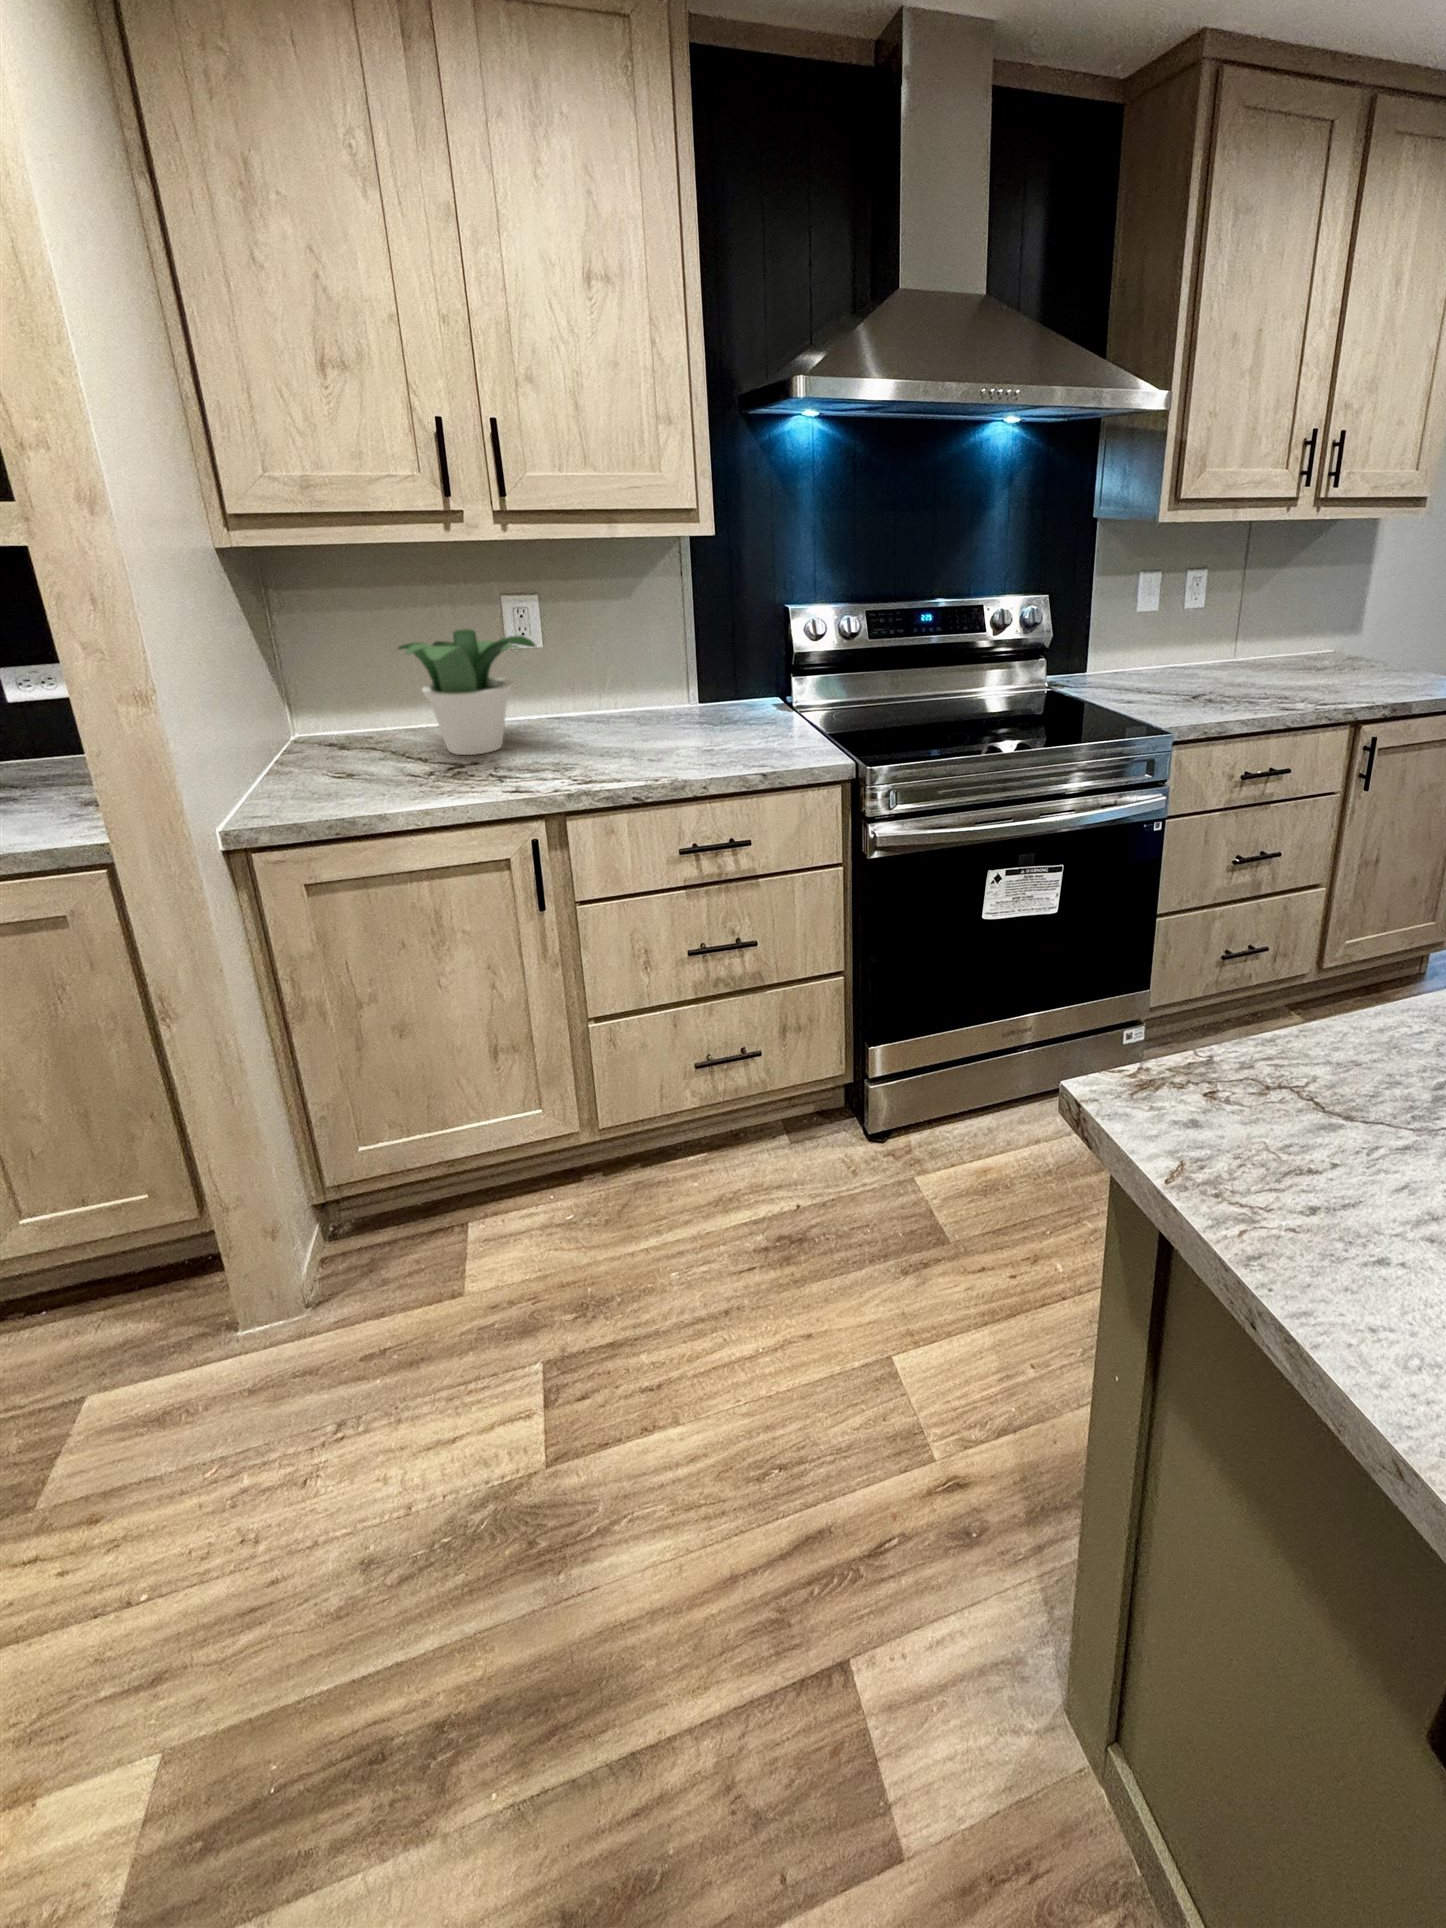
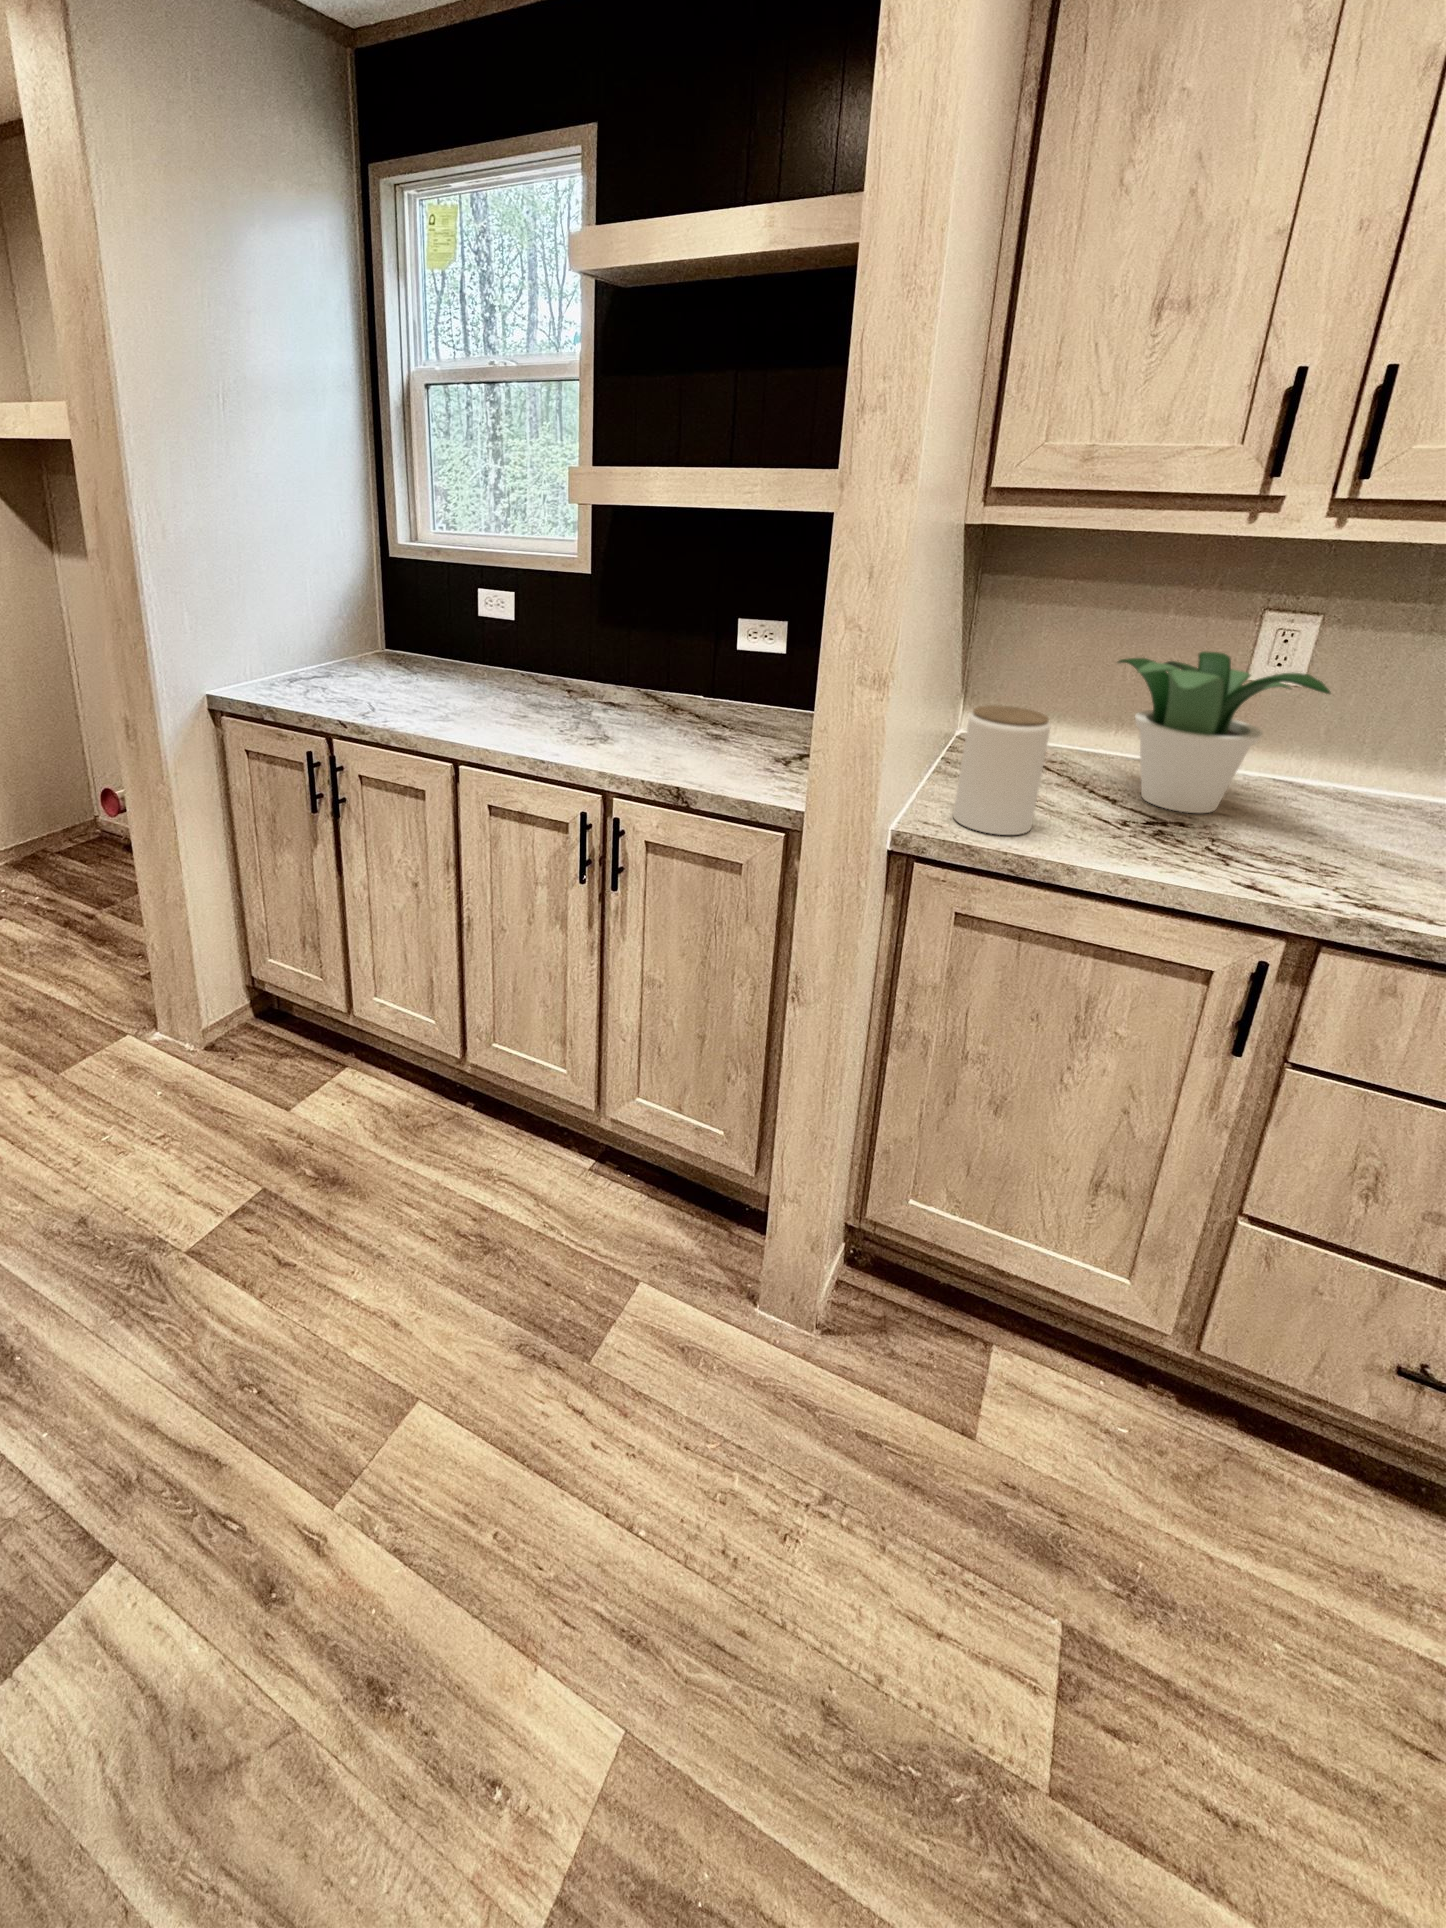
jar: none [264,699,353,810] -> present [953,705,1051,835]

